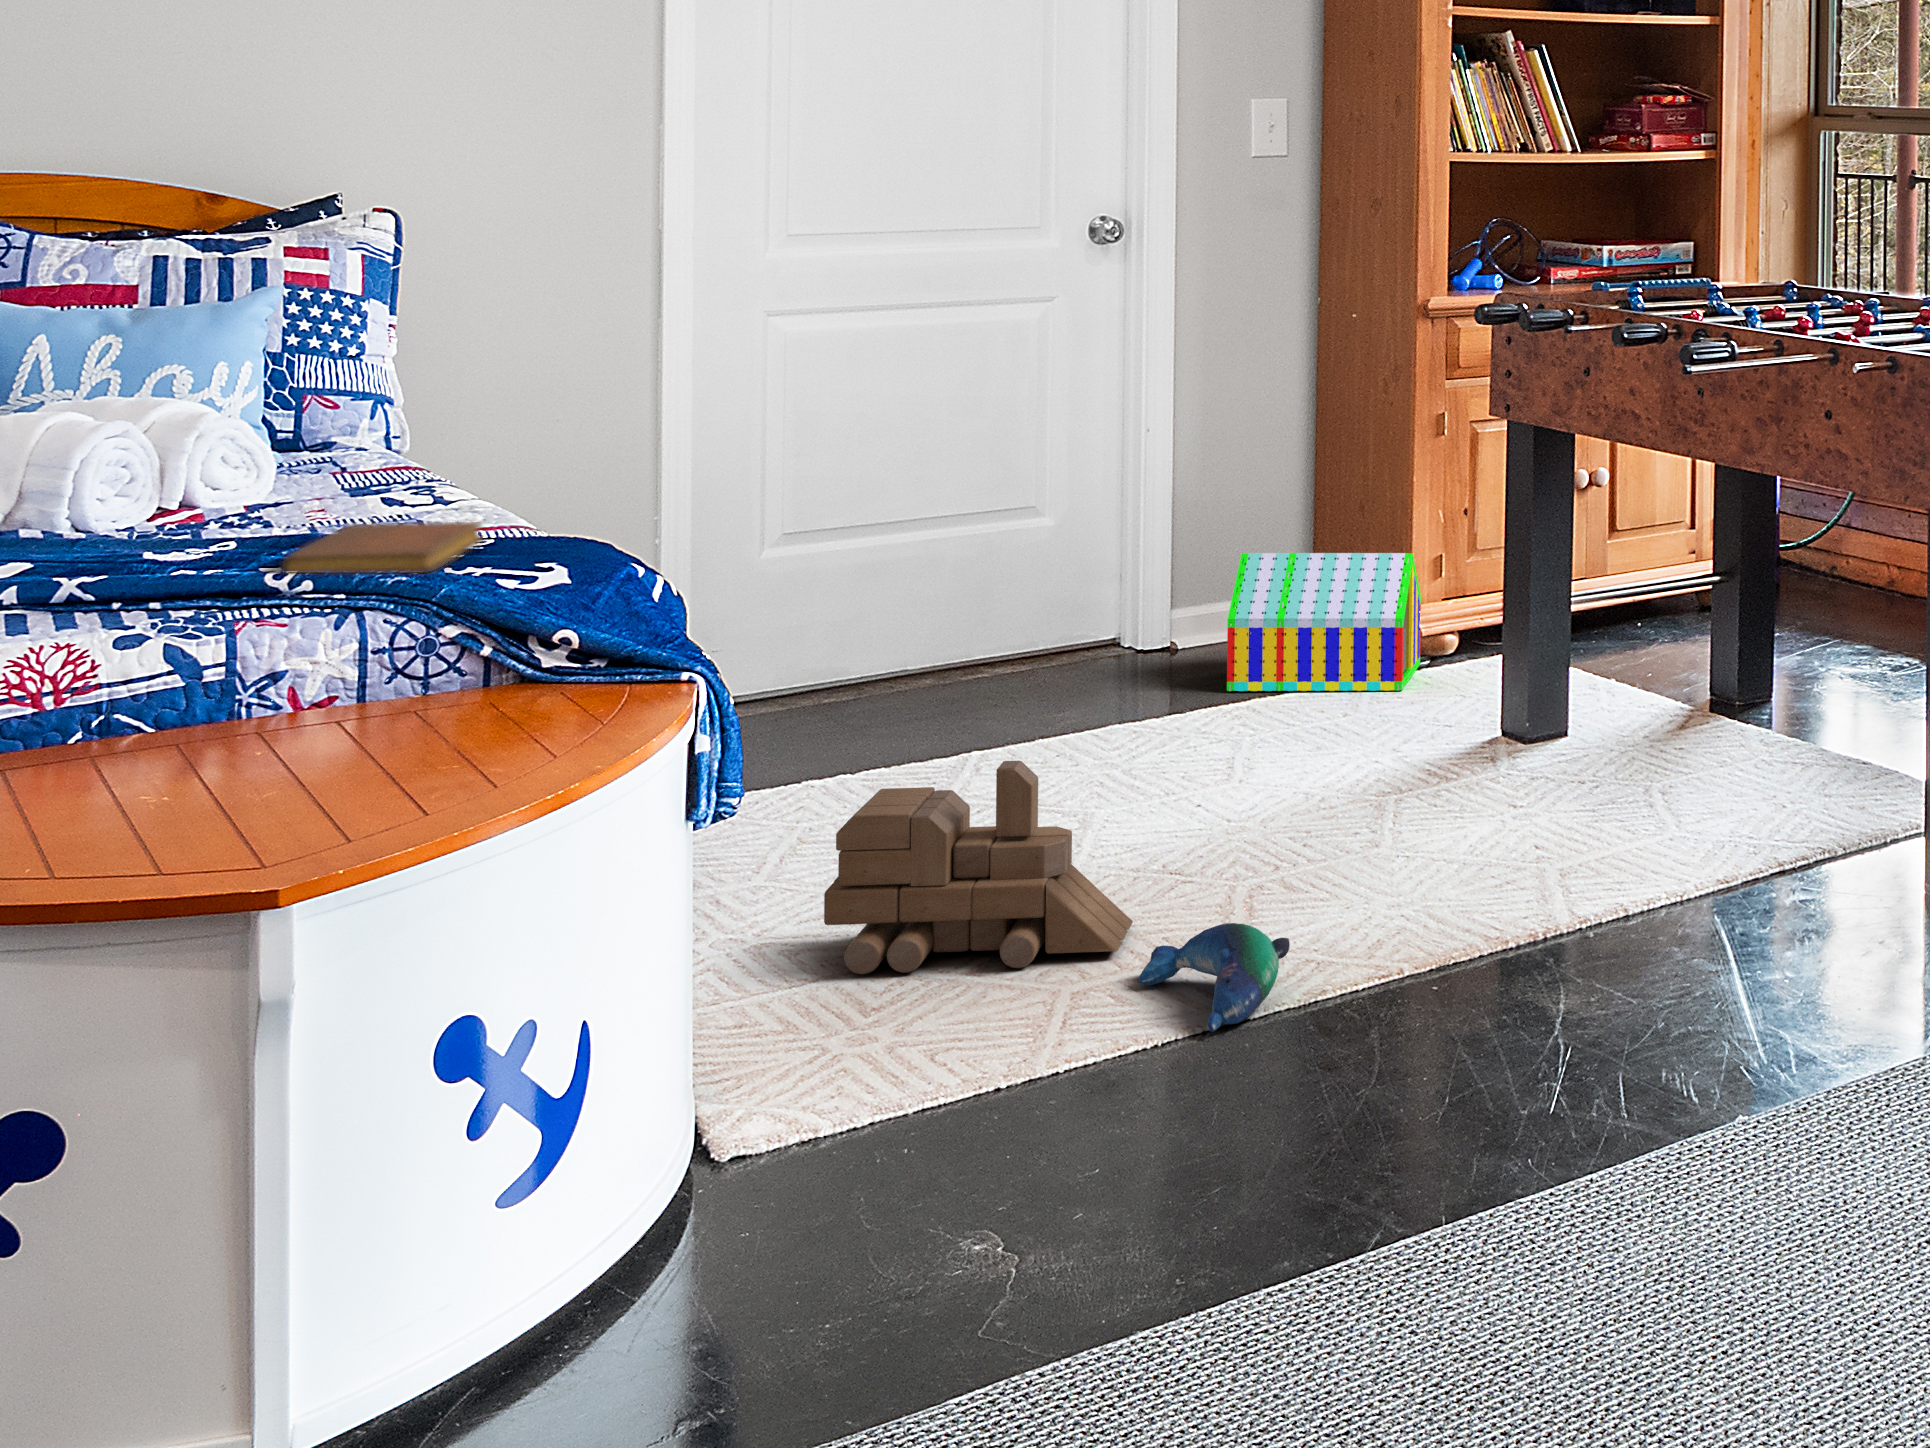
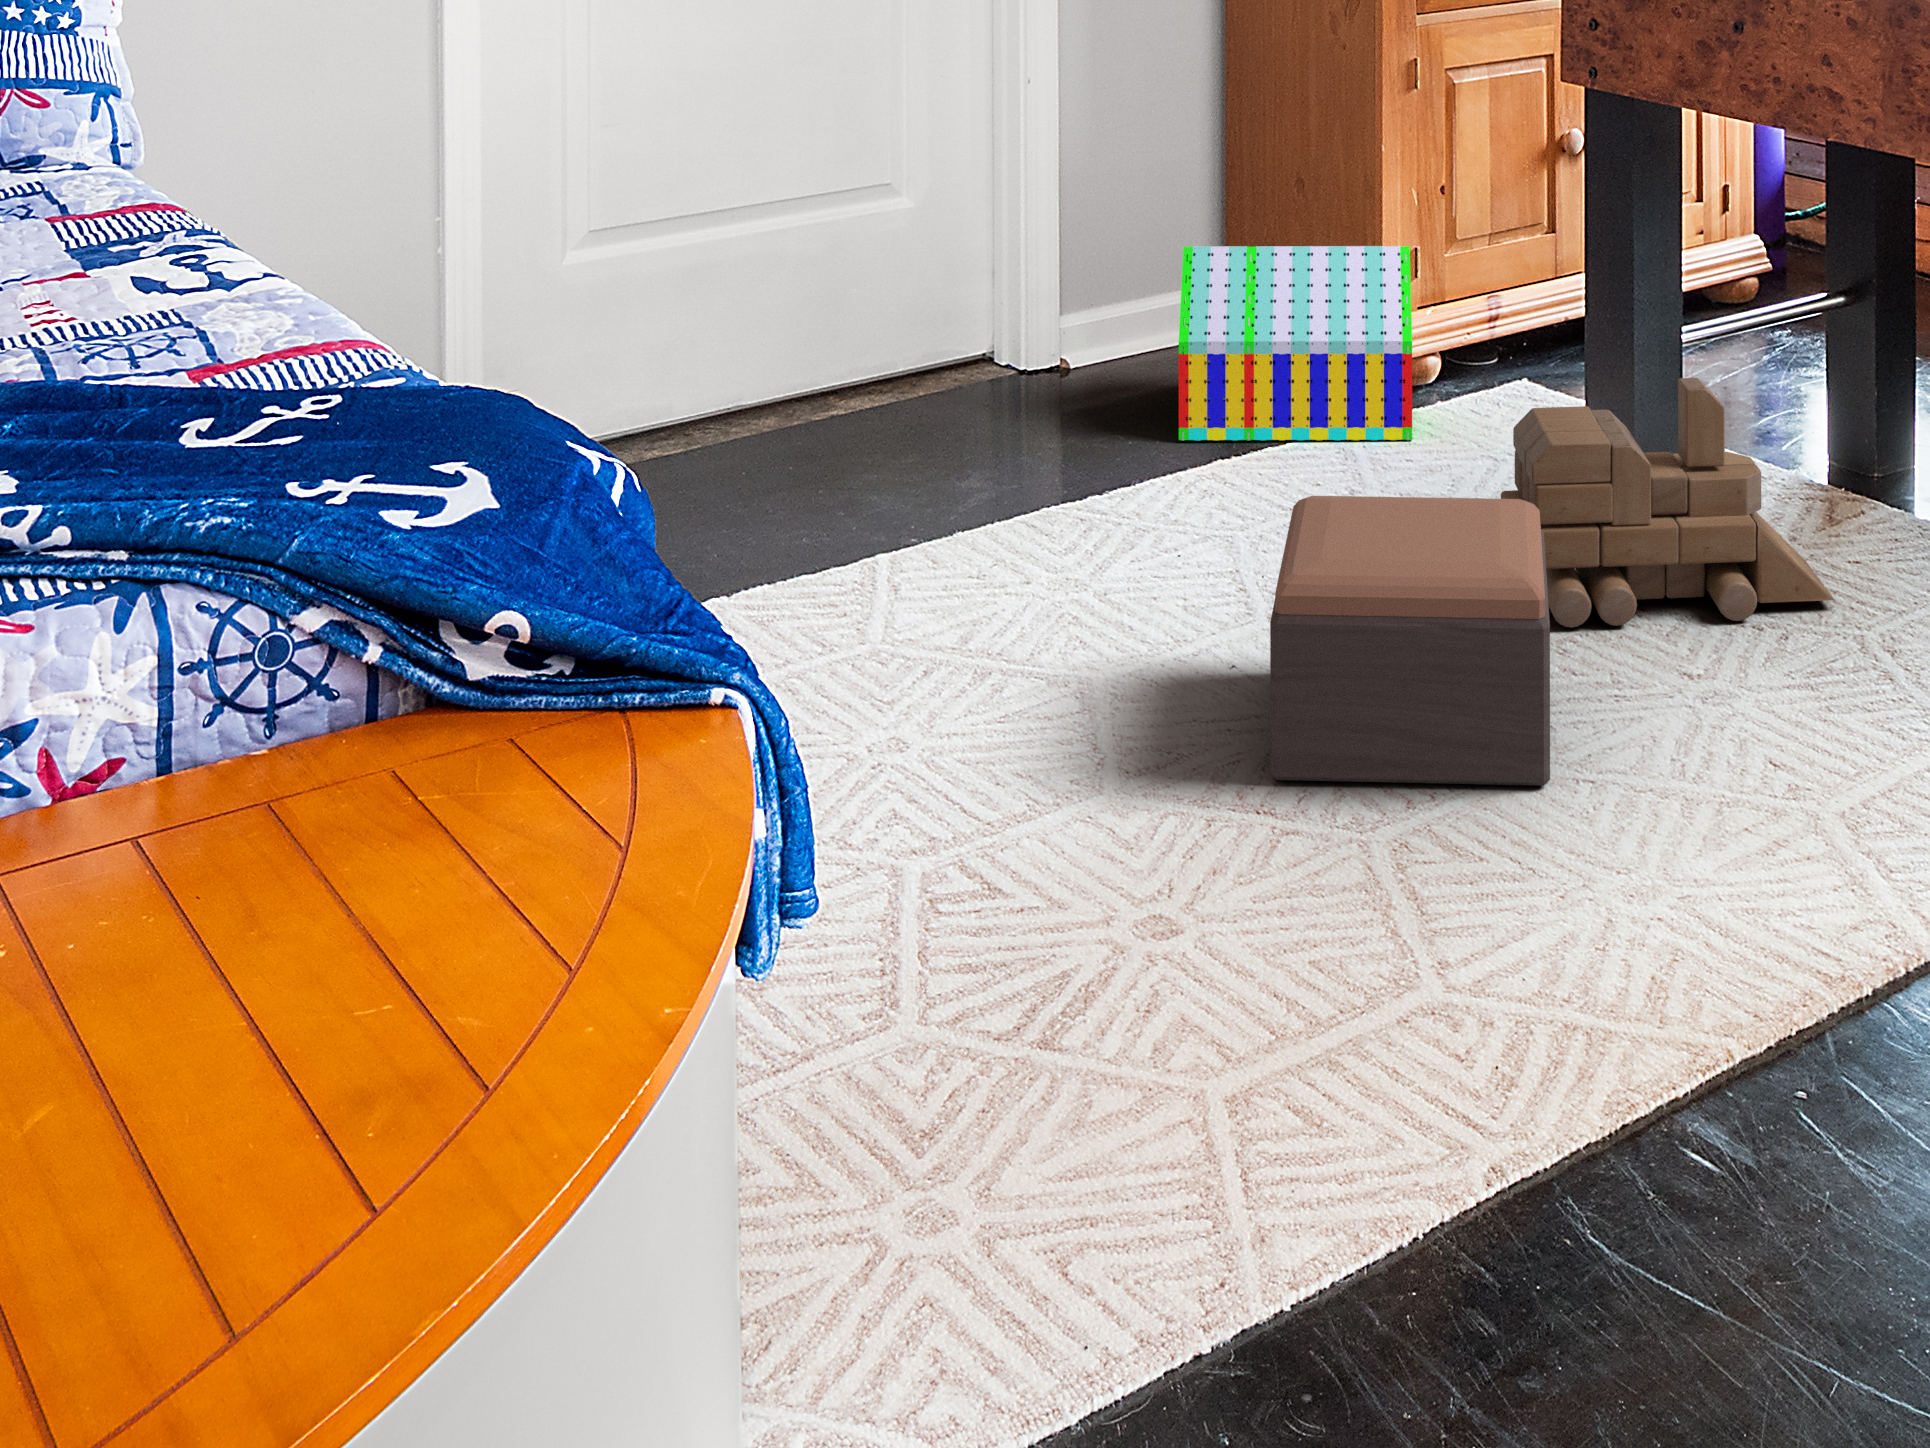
notebook: present [282,522,482,573] -> none [11,367,315,509]
footstool: none [1177,682,1401,851] -> present [1270,496,1550,786]
toy train: present [824,761,1133,974] -> present [1501,378,1835,627]
plush toy: present [1138,923,1290,1032] -> none [1373,1032,1641,1286]

